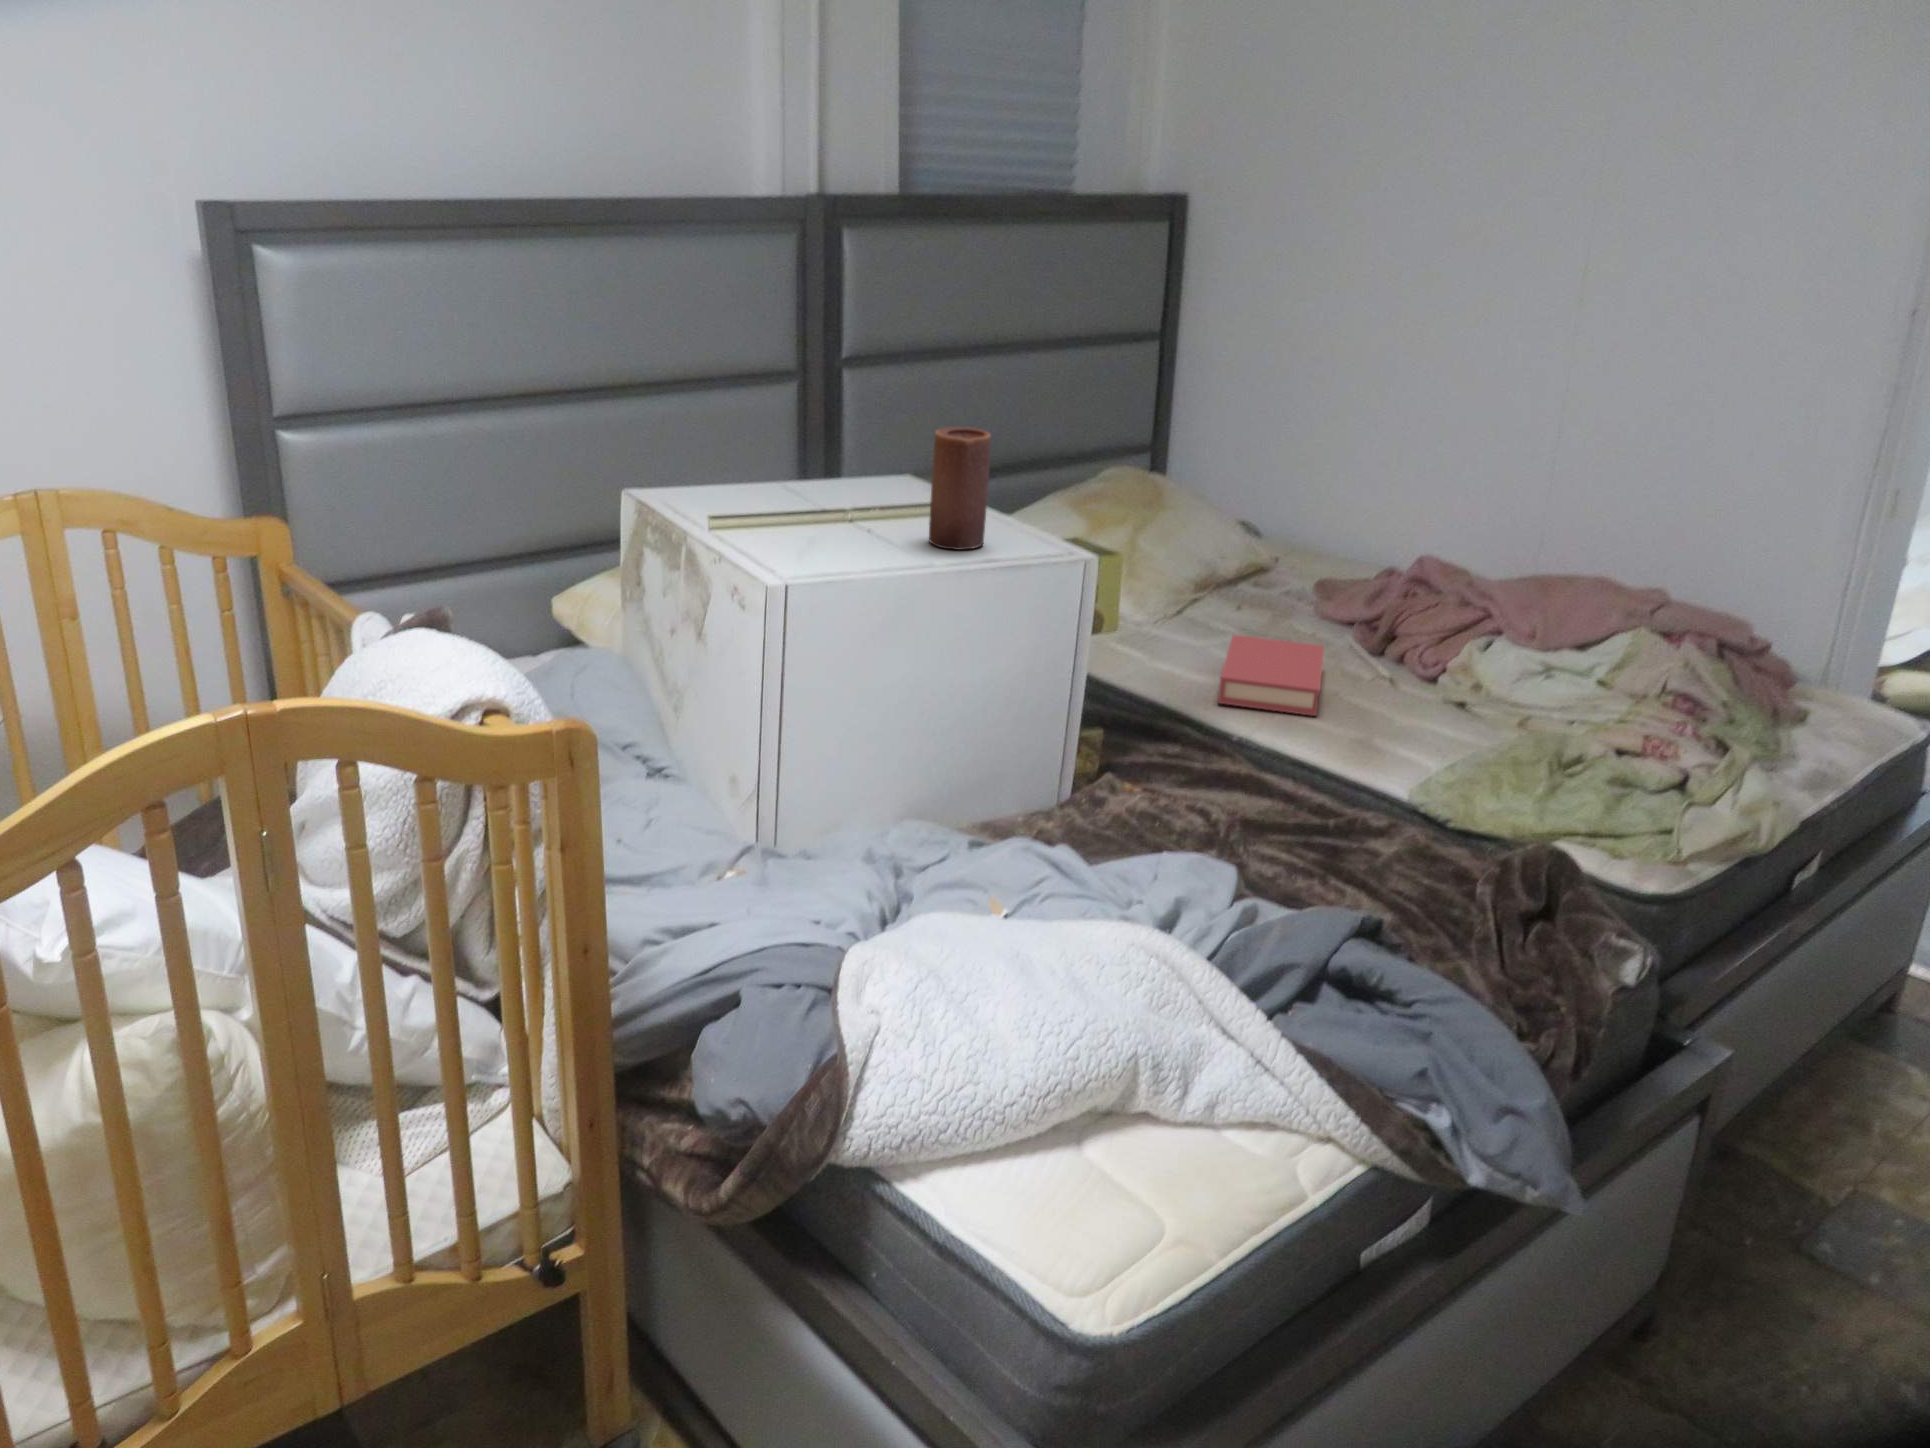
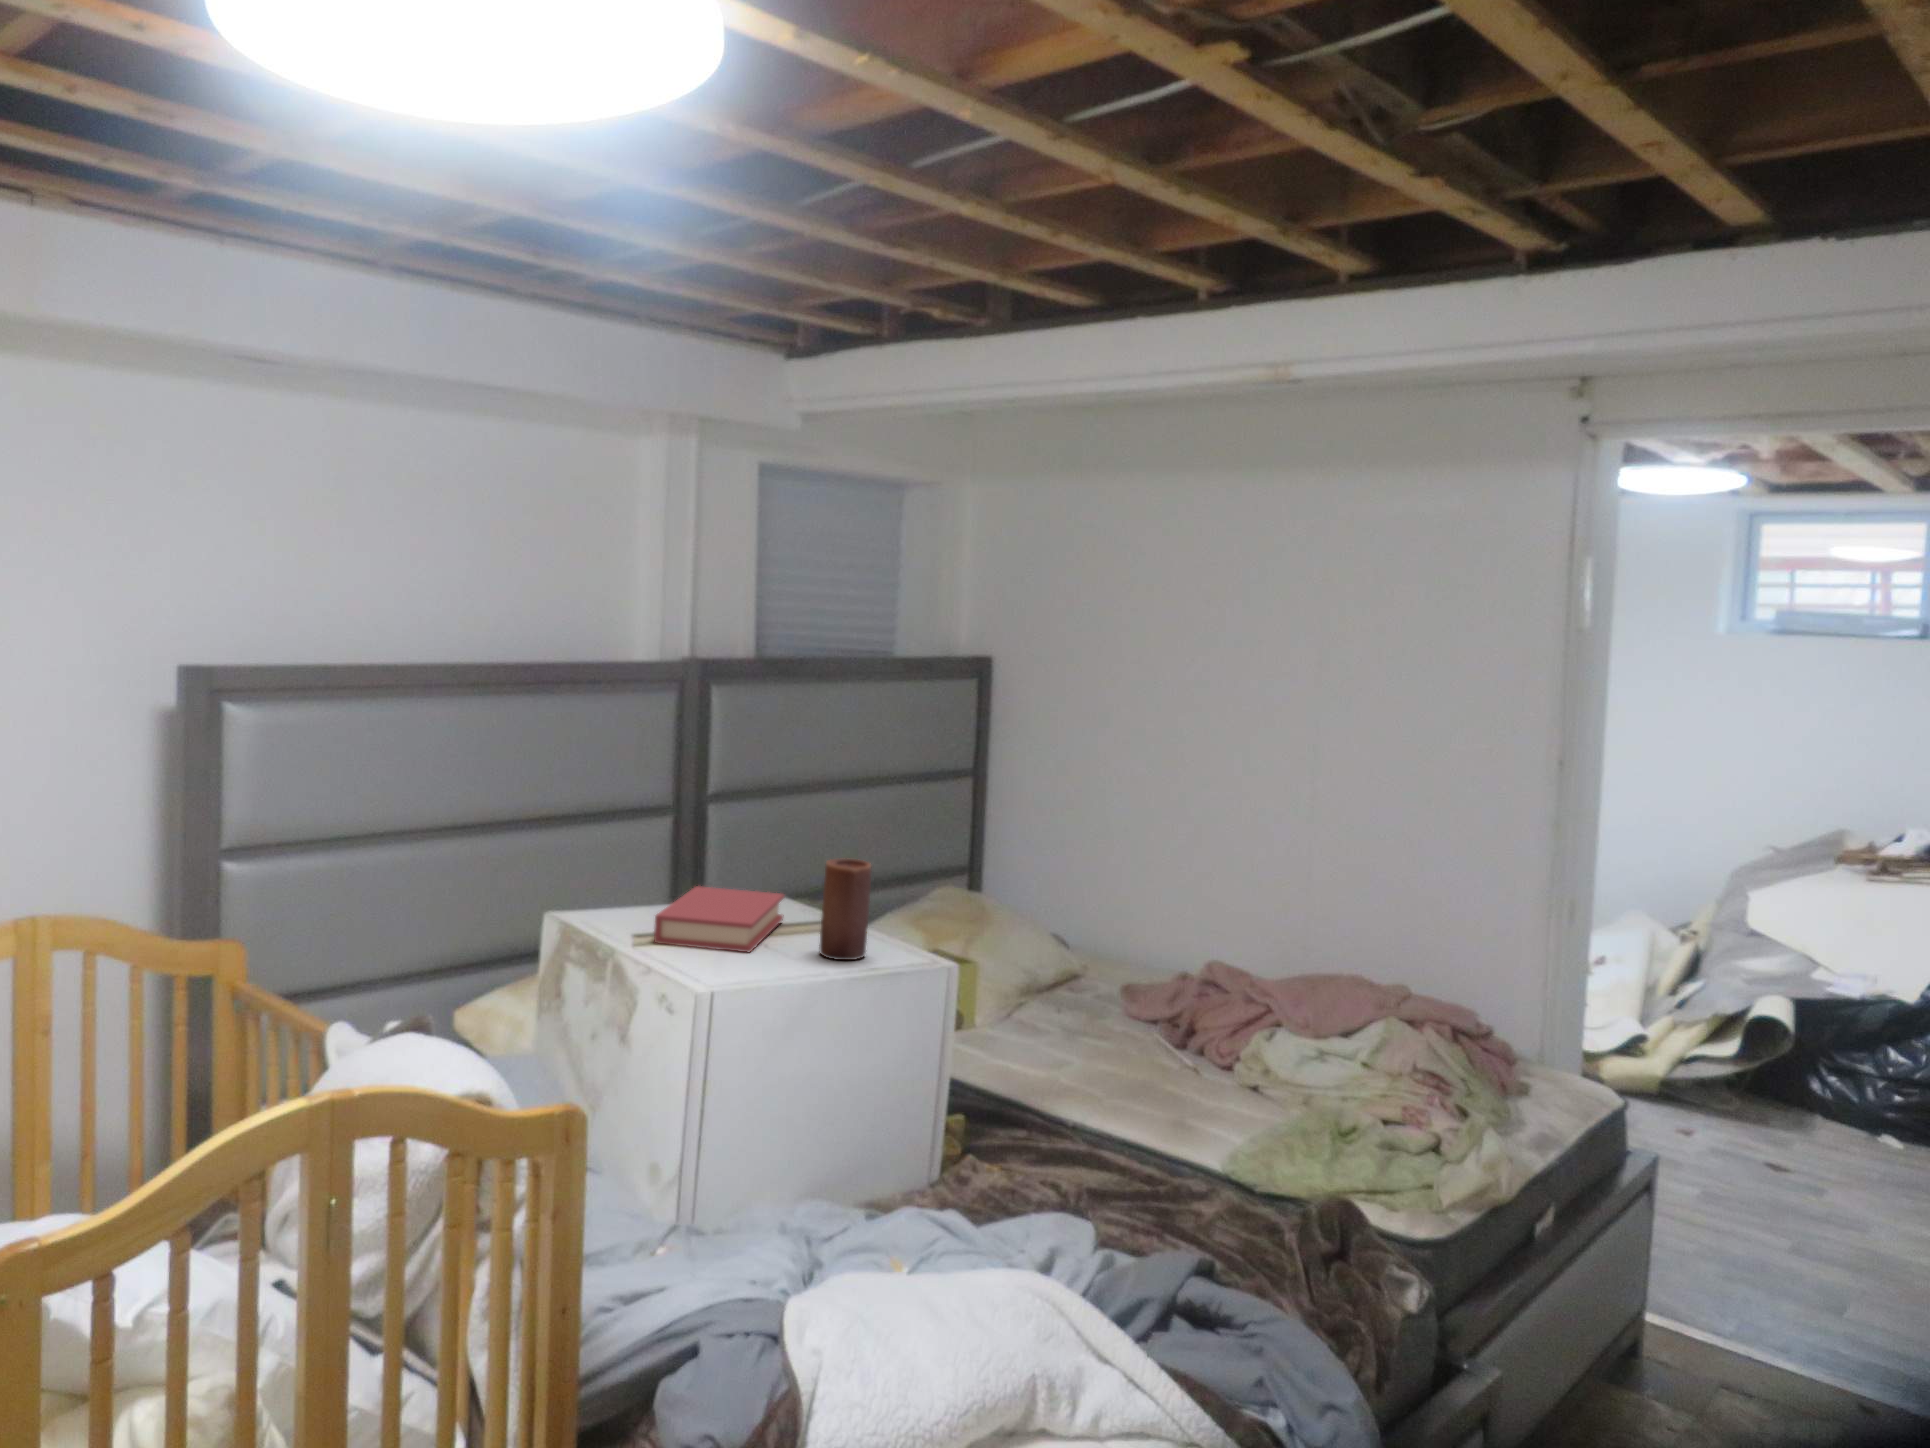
book: present [1218,635,1324,716] -> present [654,886,784,952]

